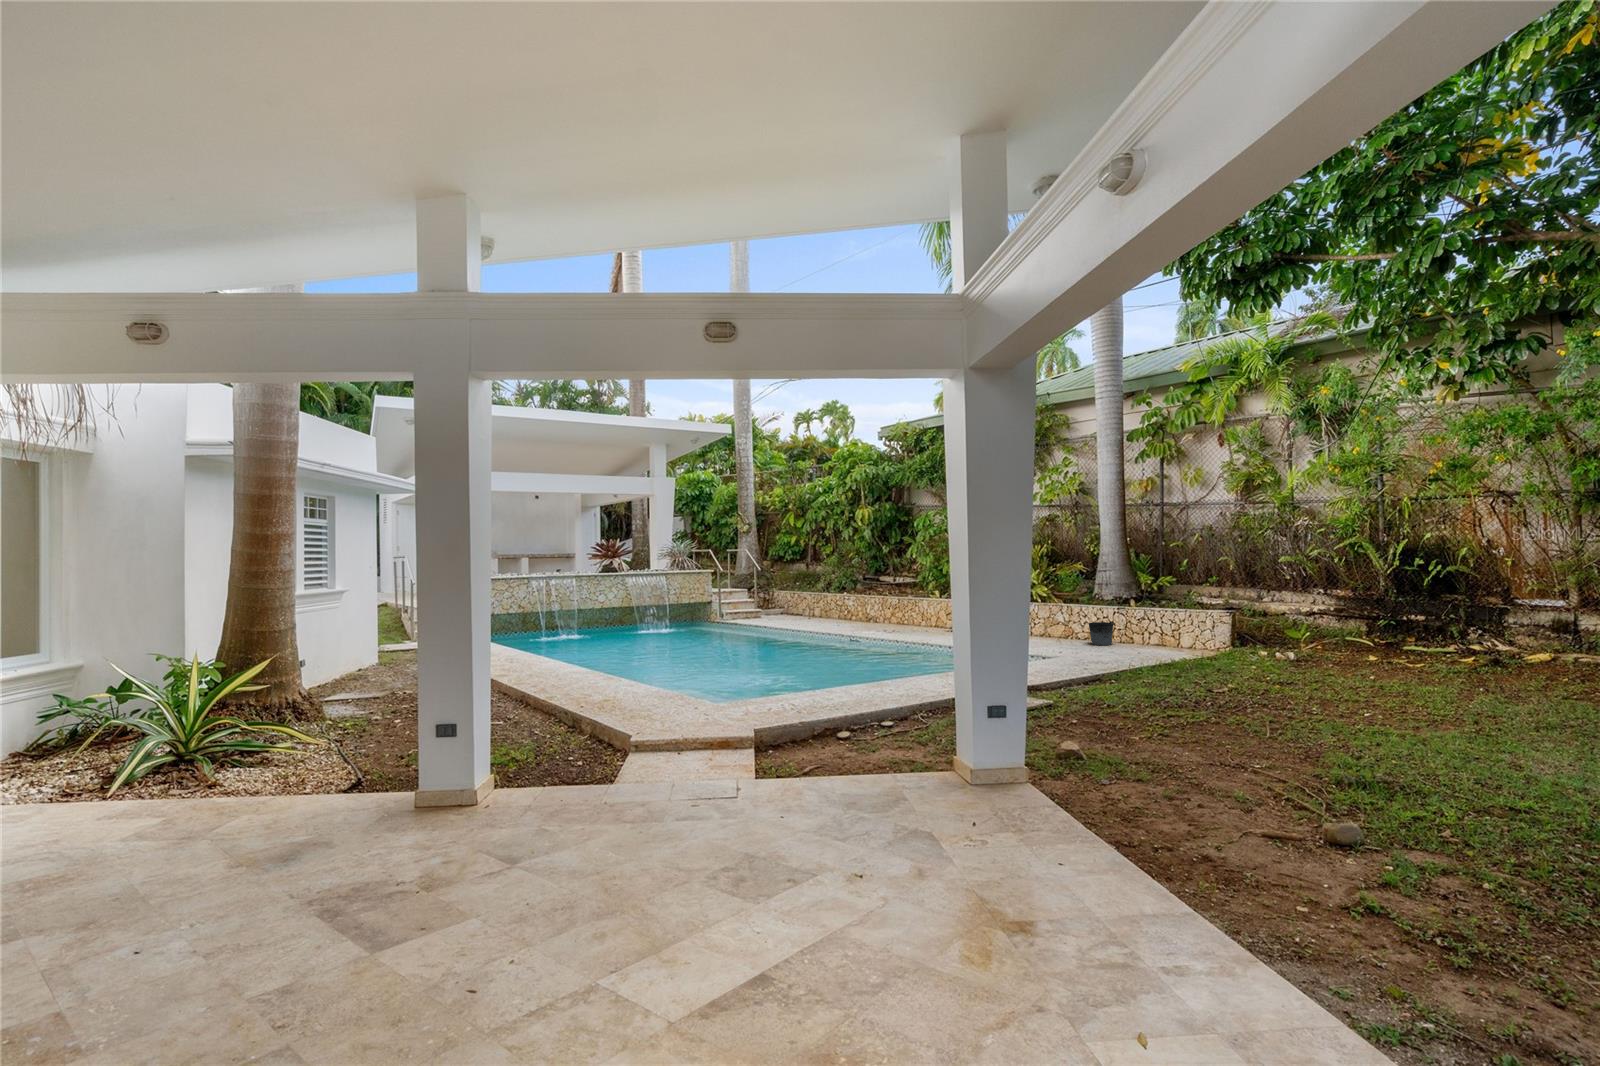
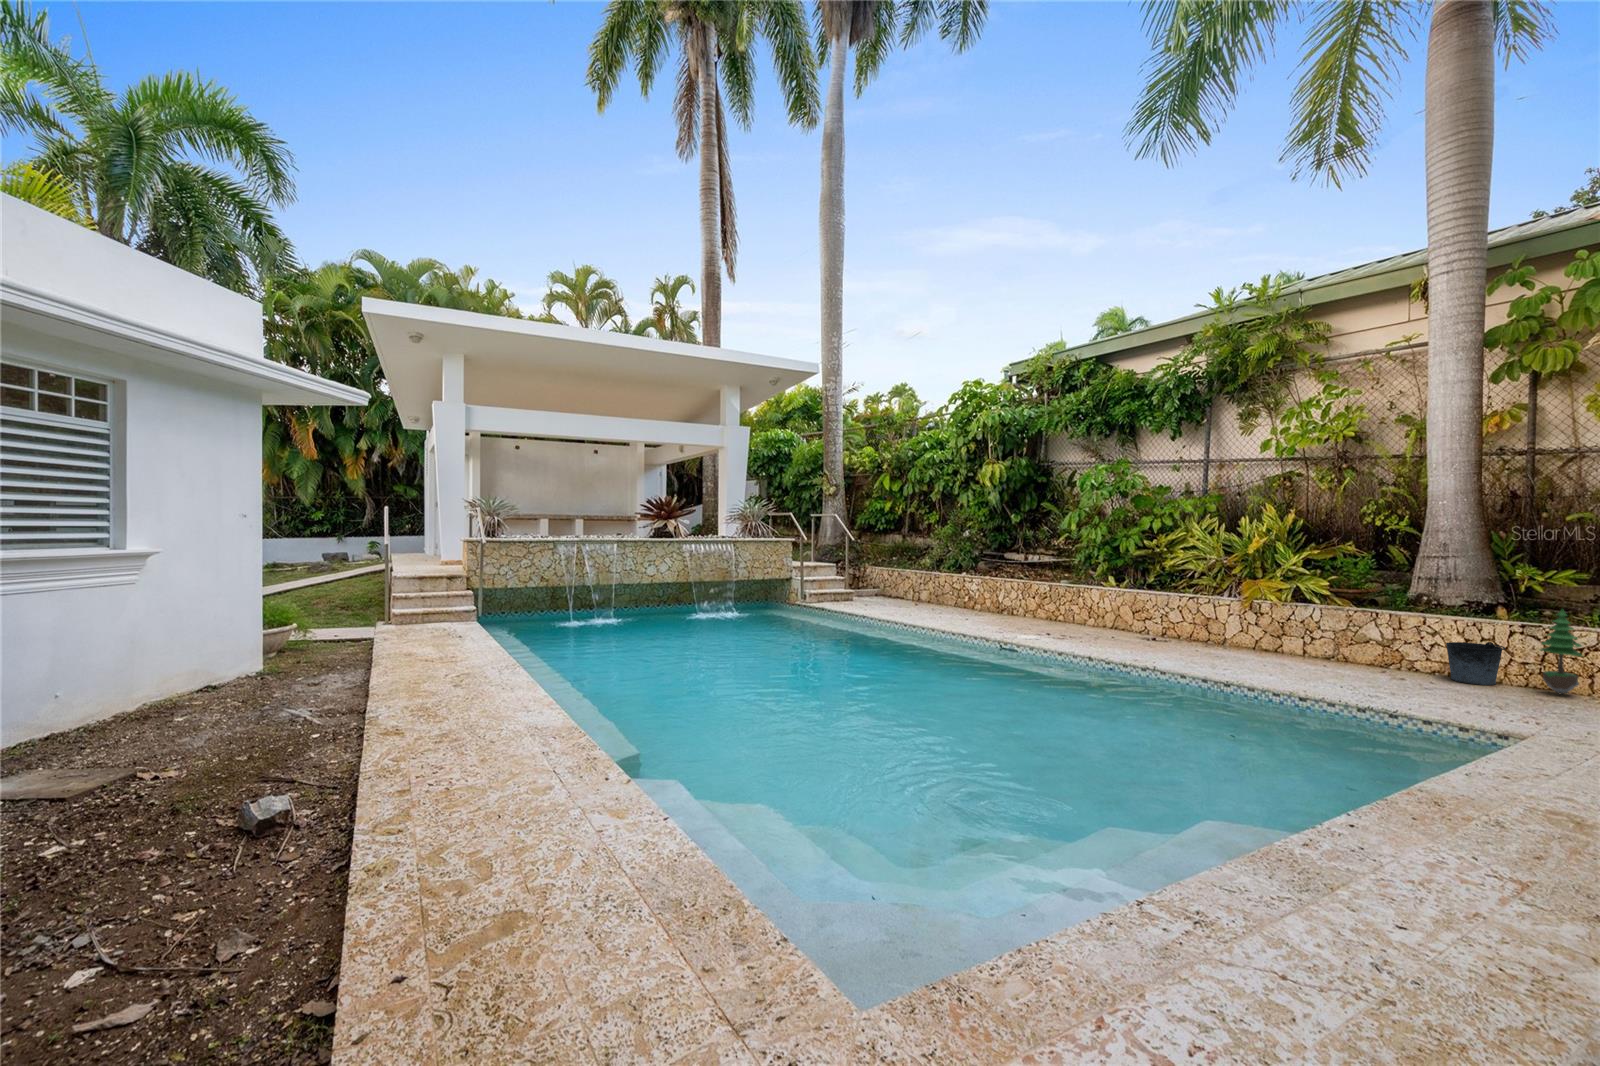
potted tree: none [1123,600,1141,648] -> present [1540,610,1582,694]

